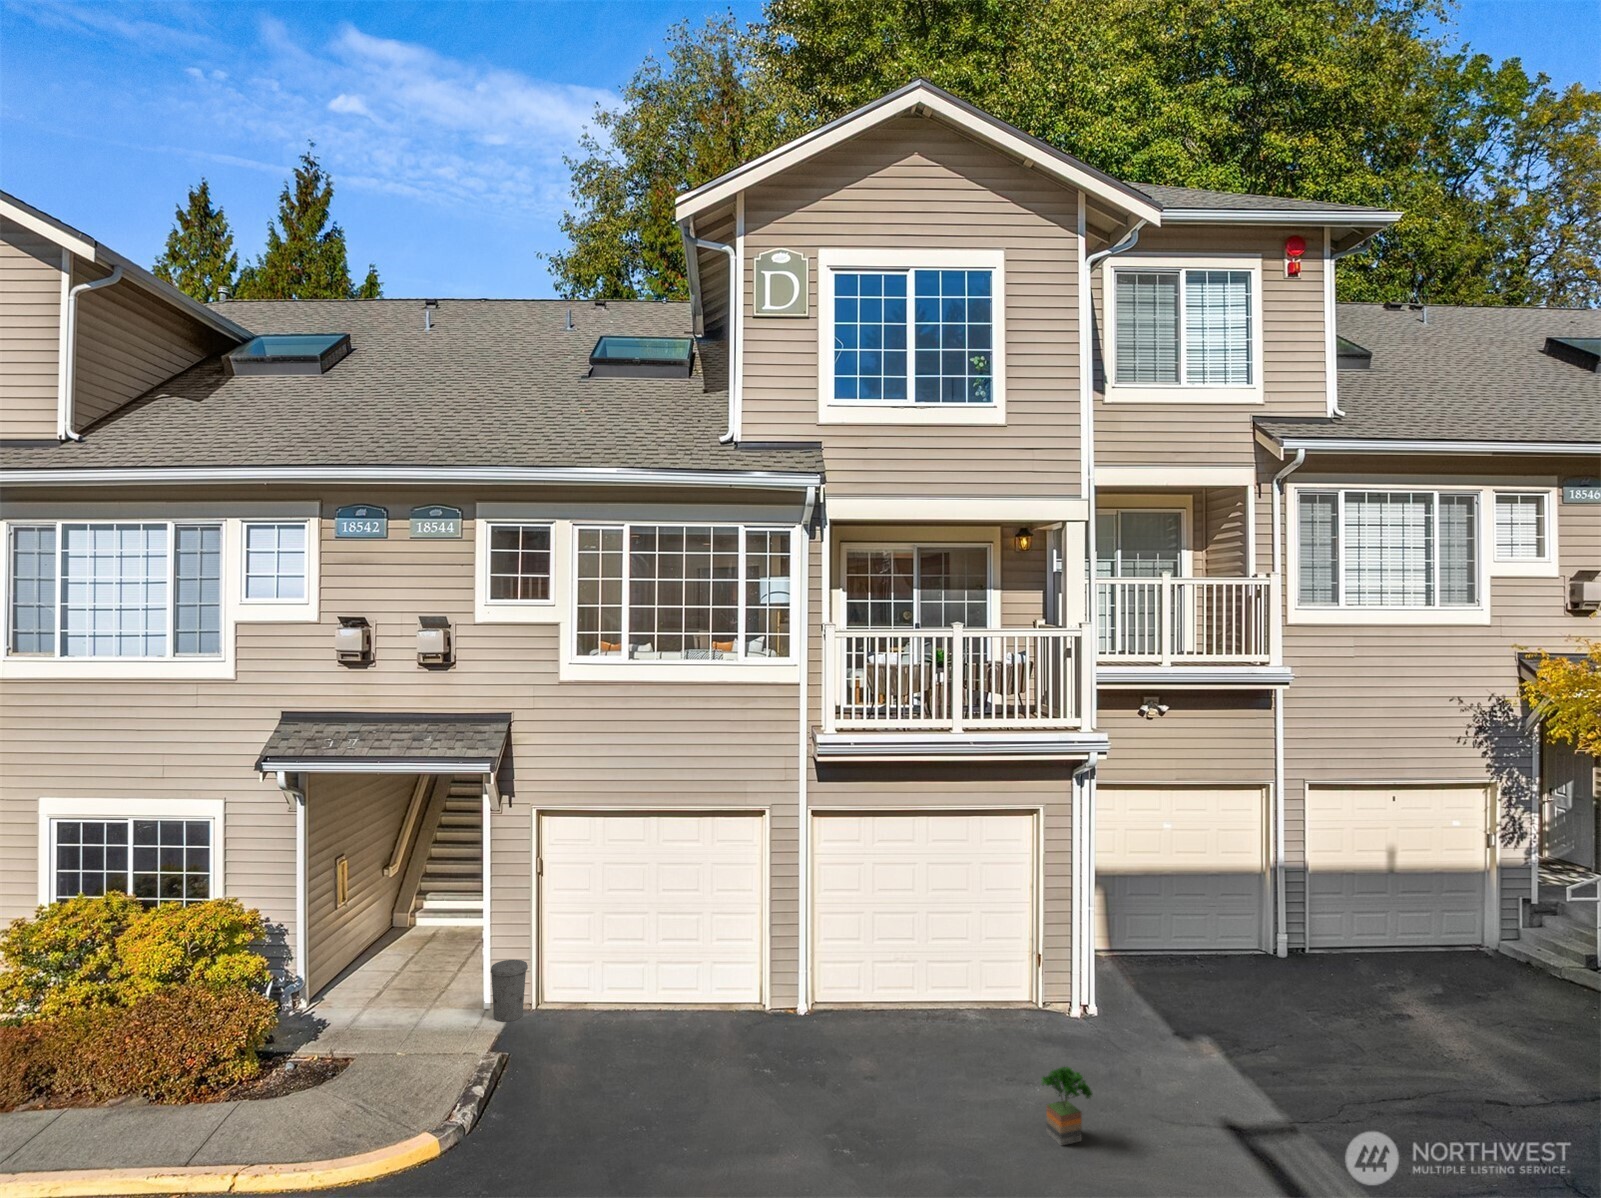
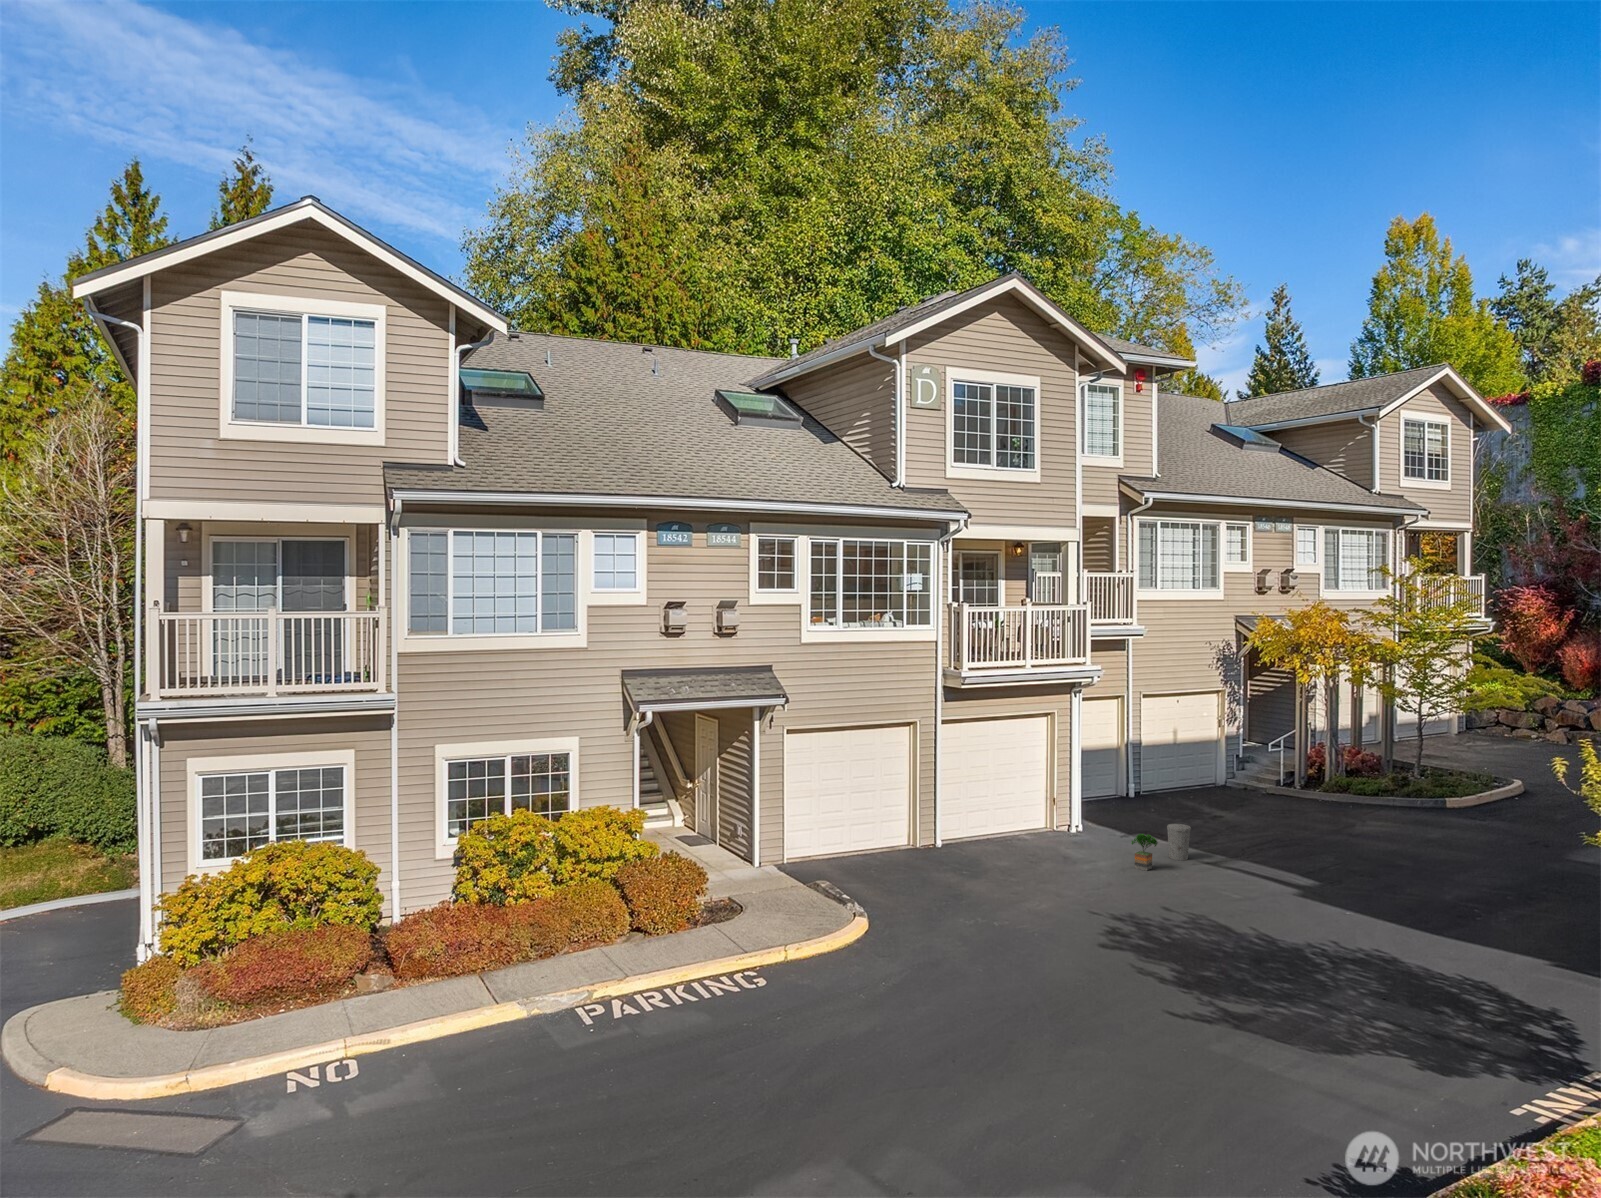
trash can: present [491,960,528,1022] -> present [1167,824,1191,860]

